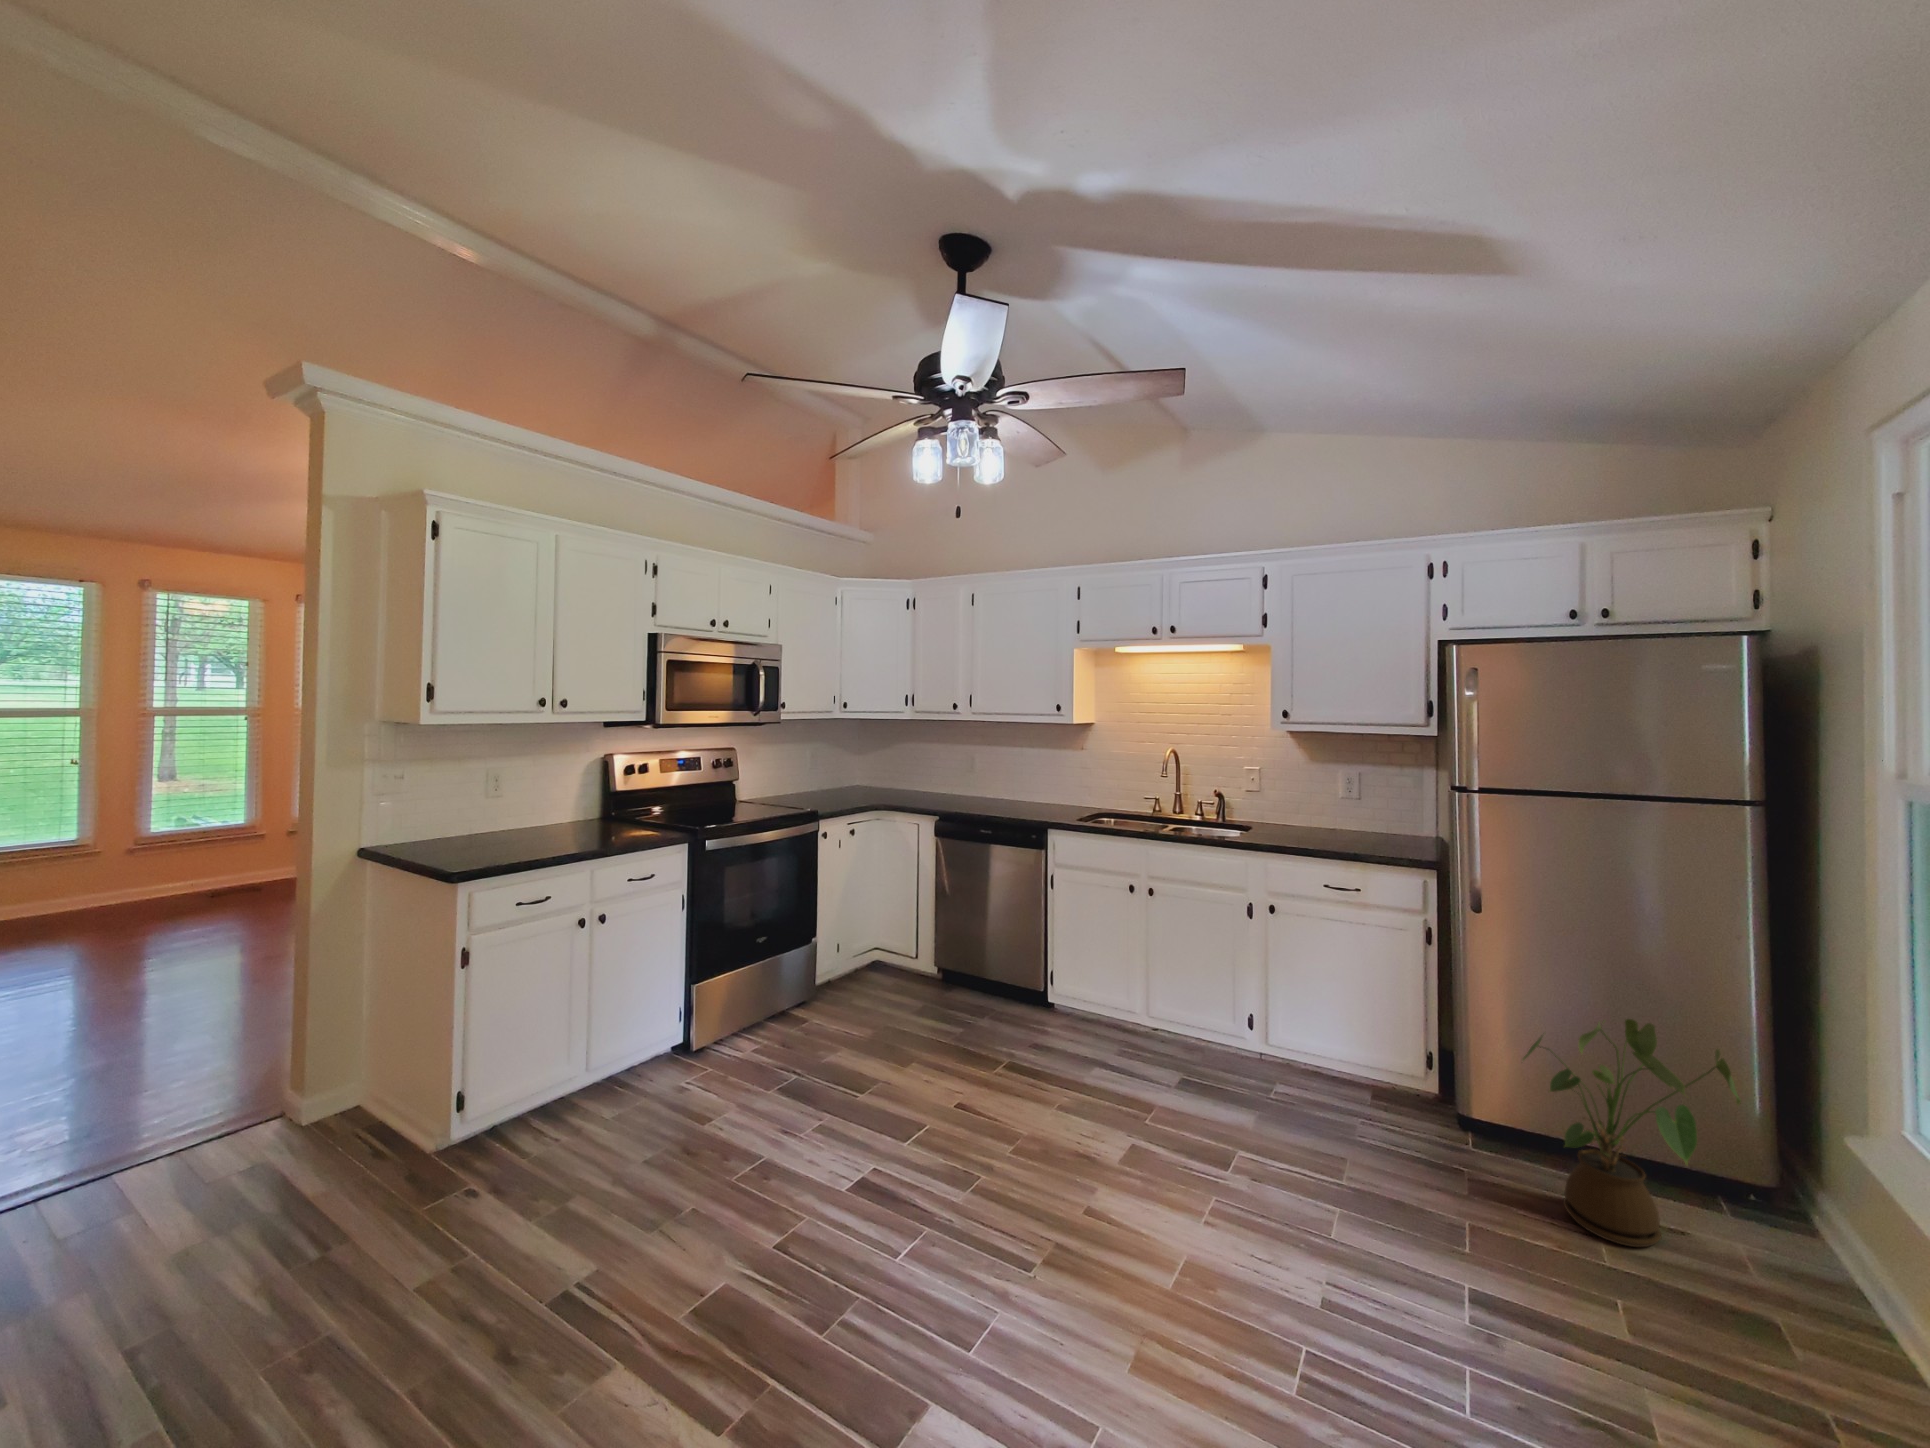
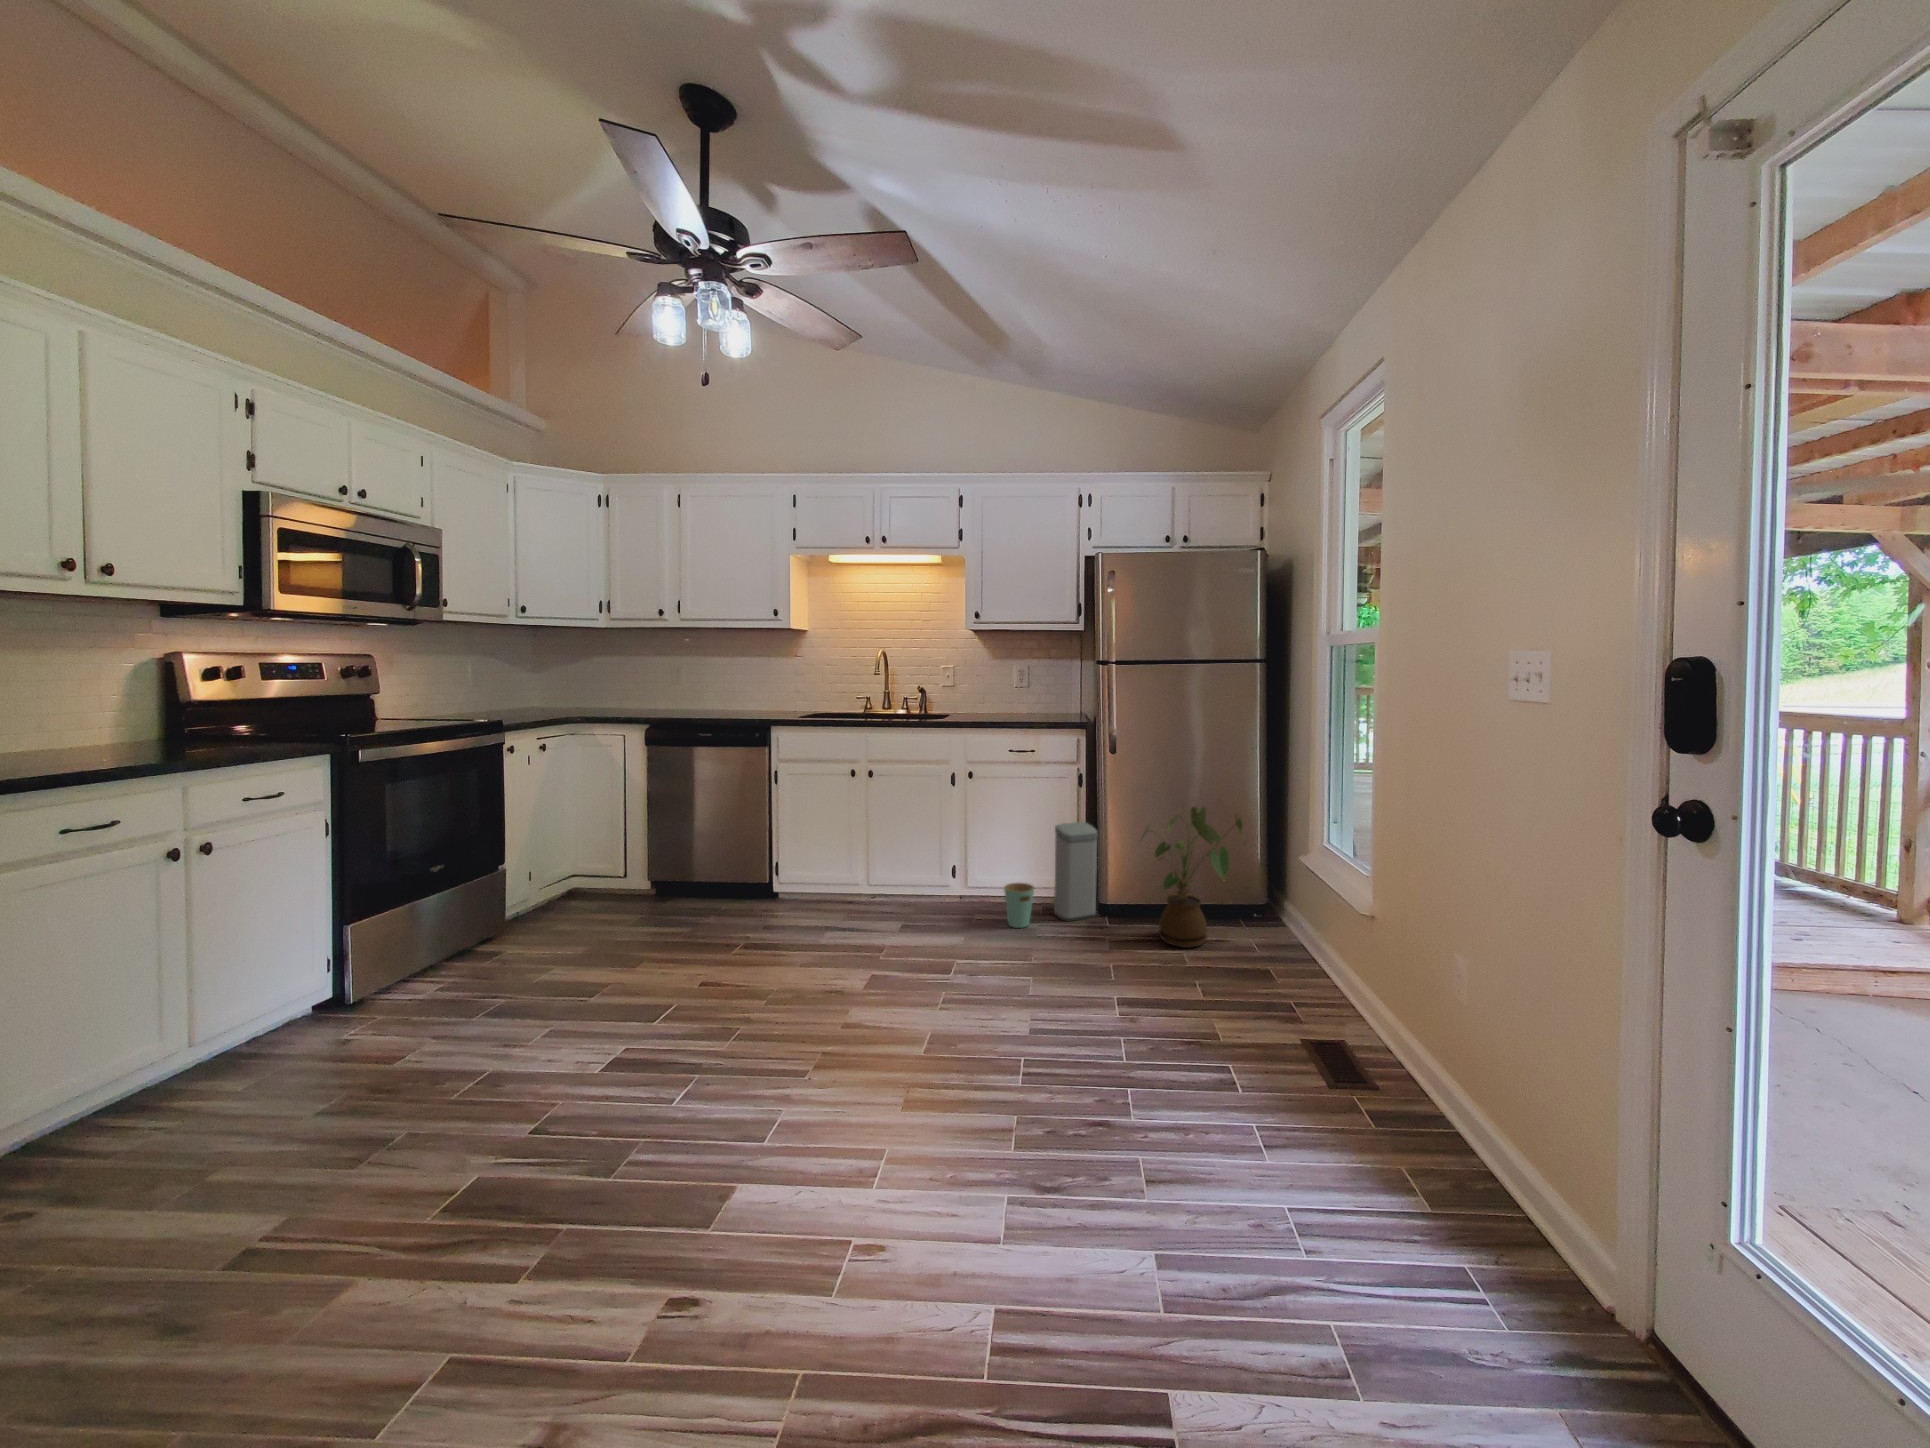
trash can: none [1312,999,1458,1141] -> present [1004,822,1098,928]

